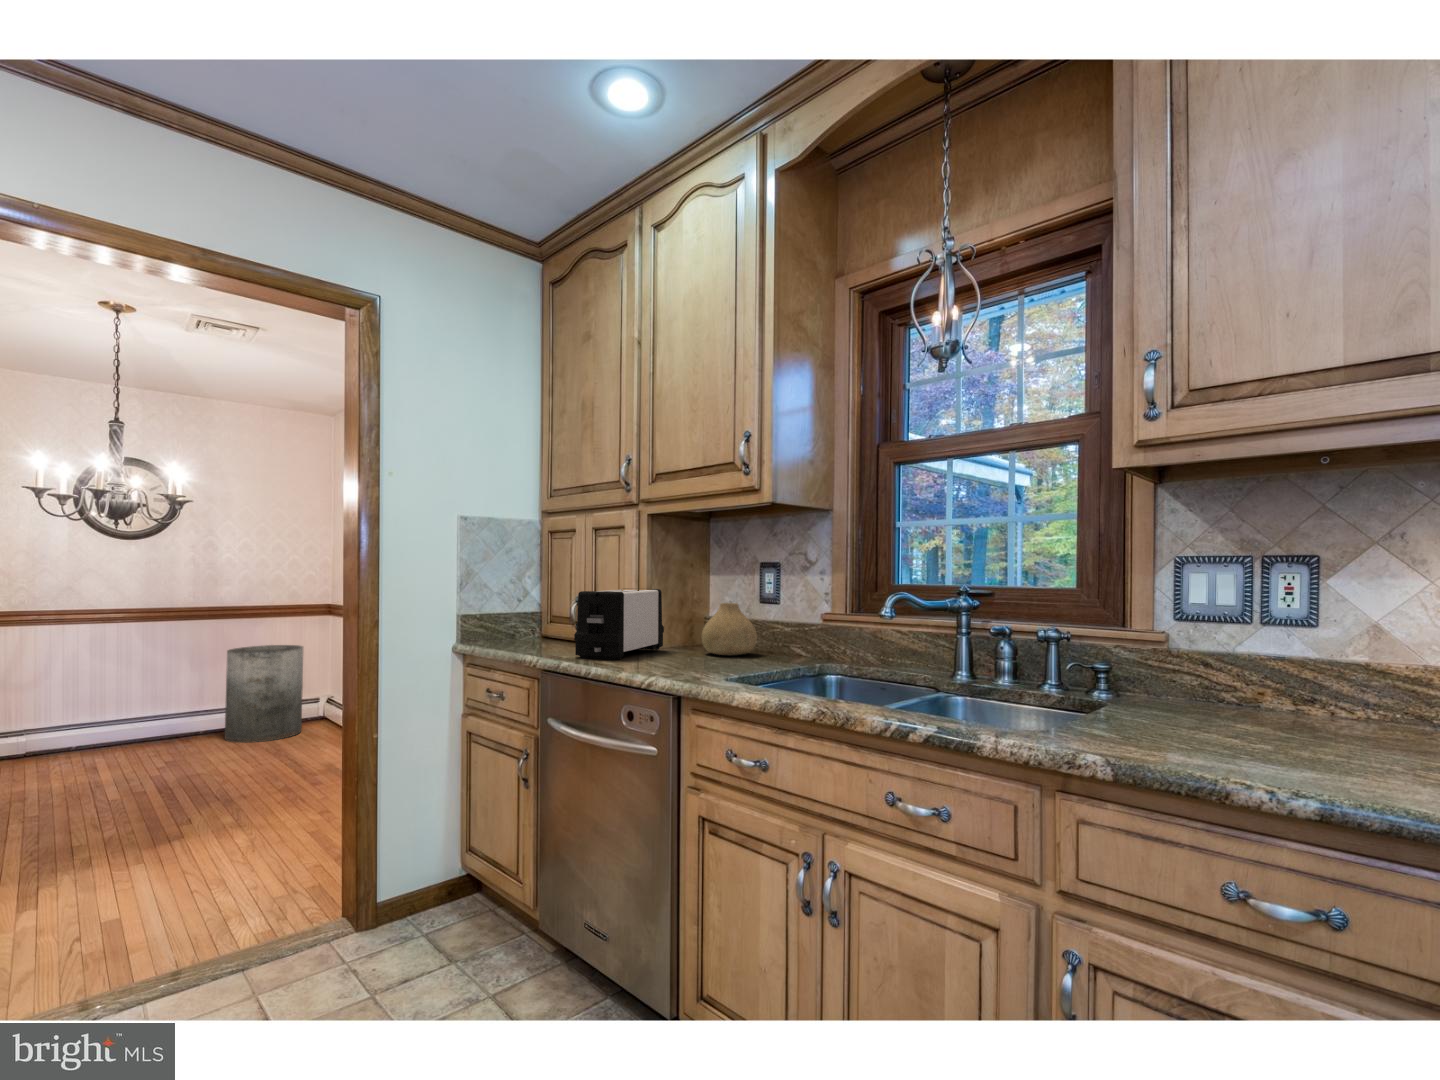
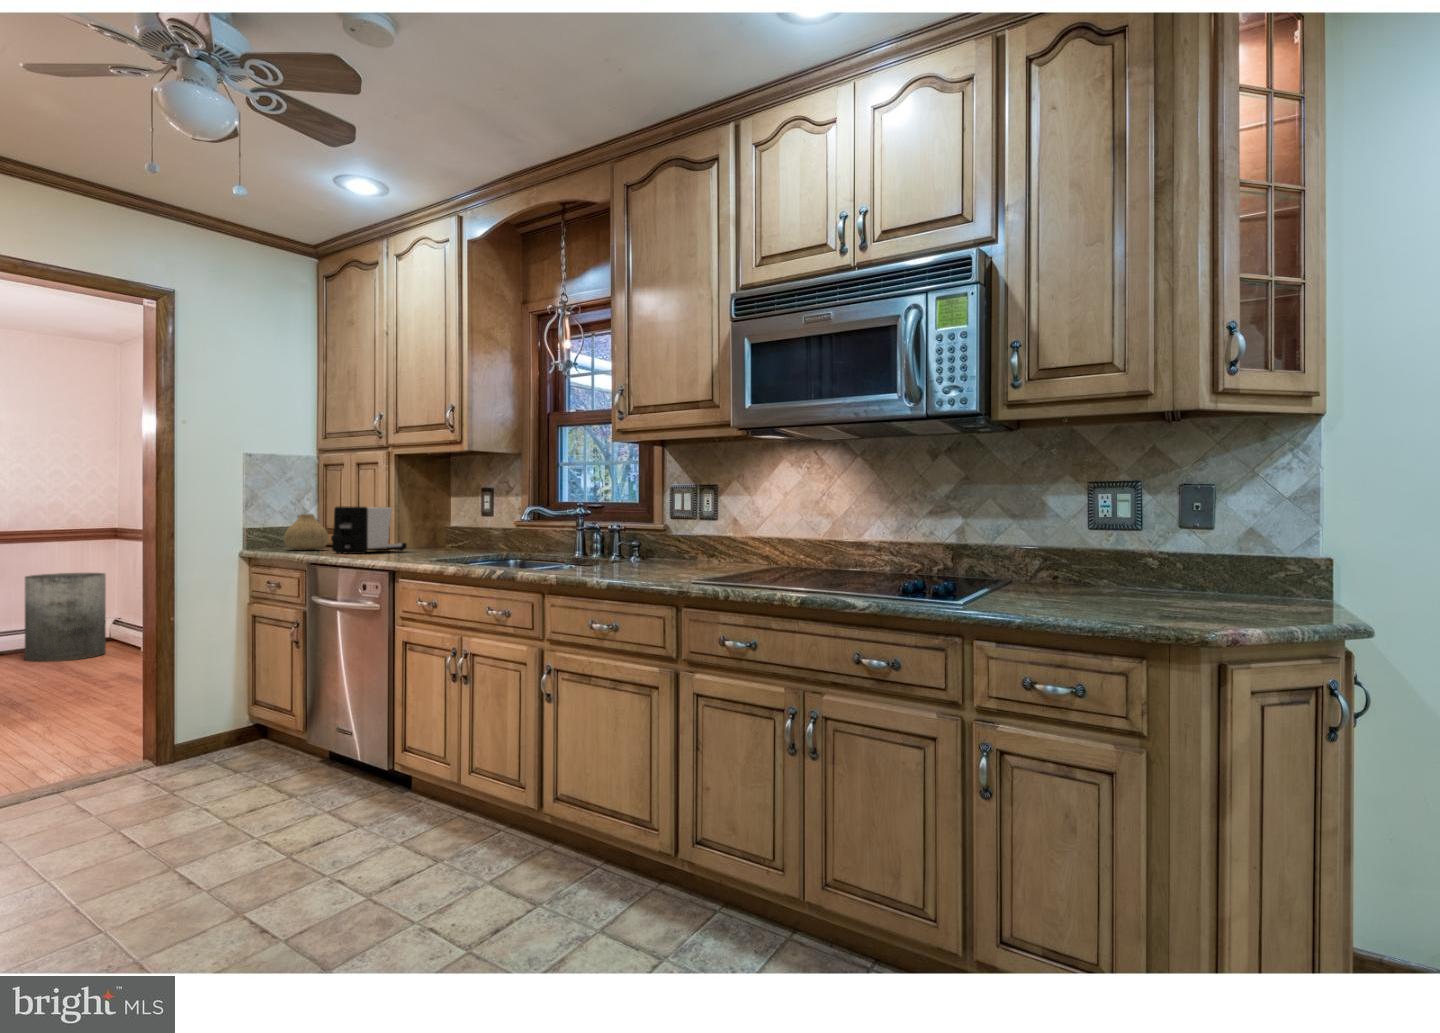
vase: present [702,603,757,656] -> present [284,514,328,550]

